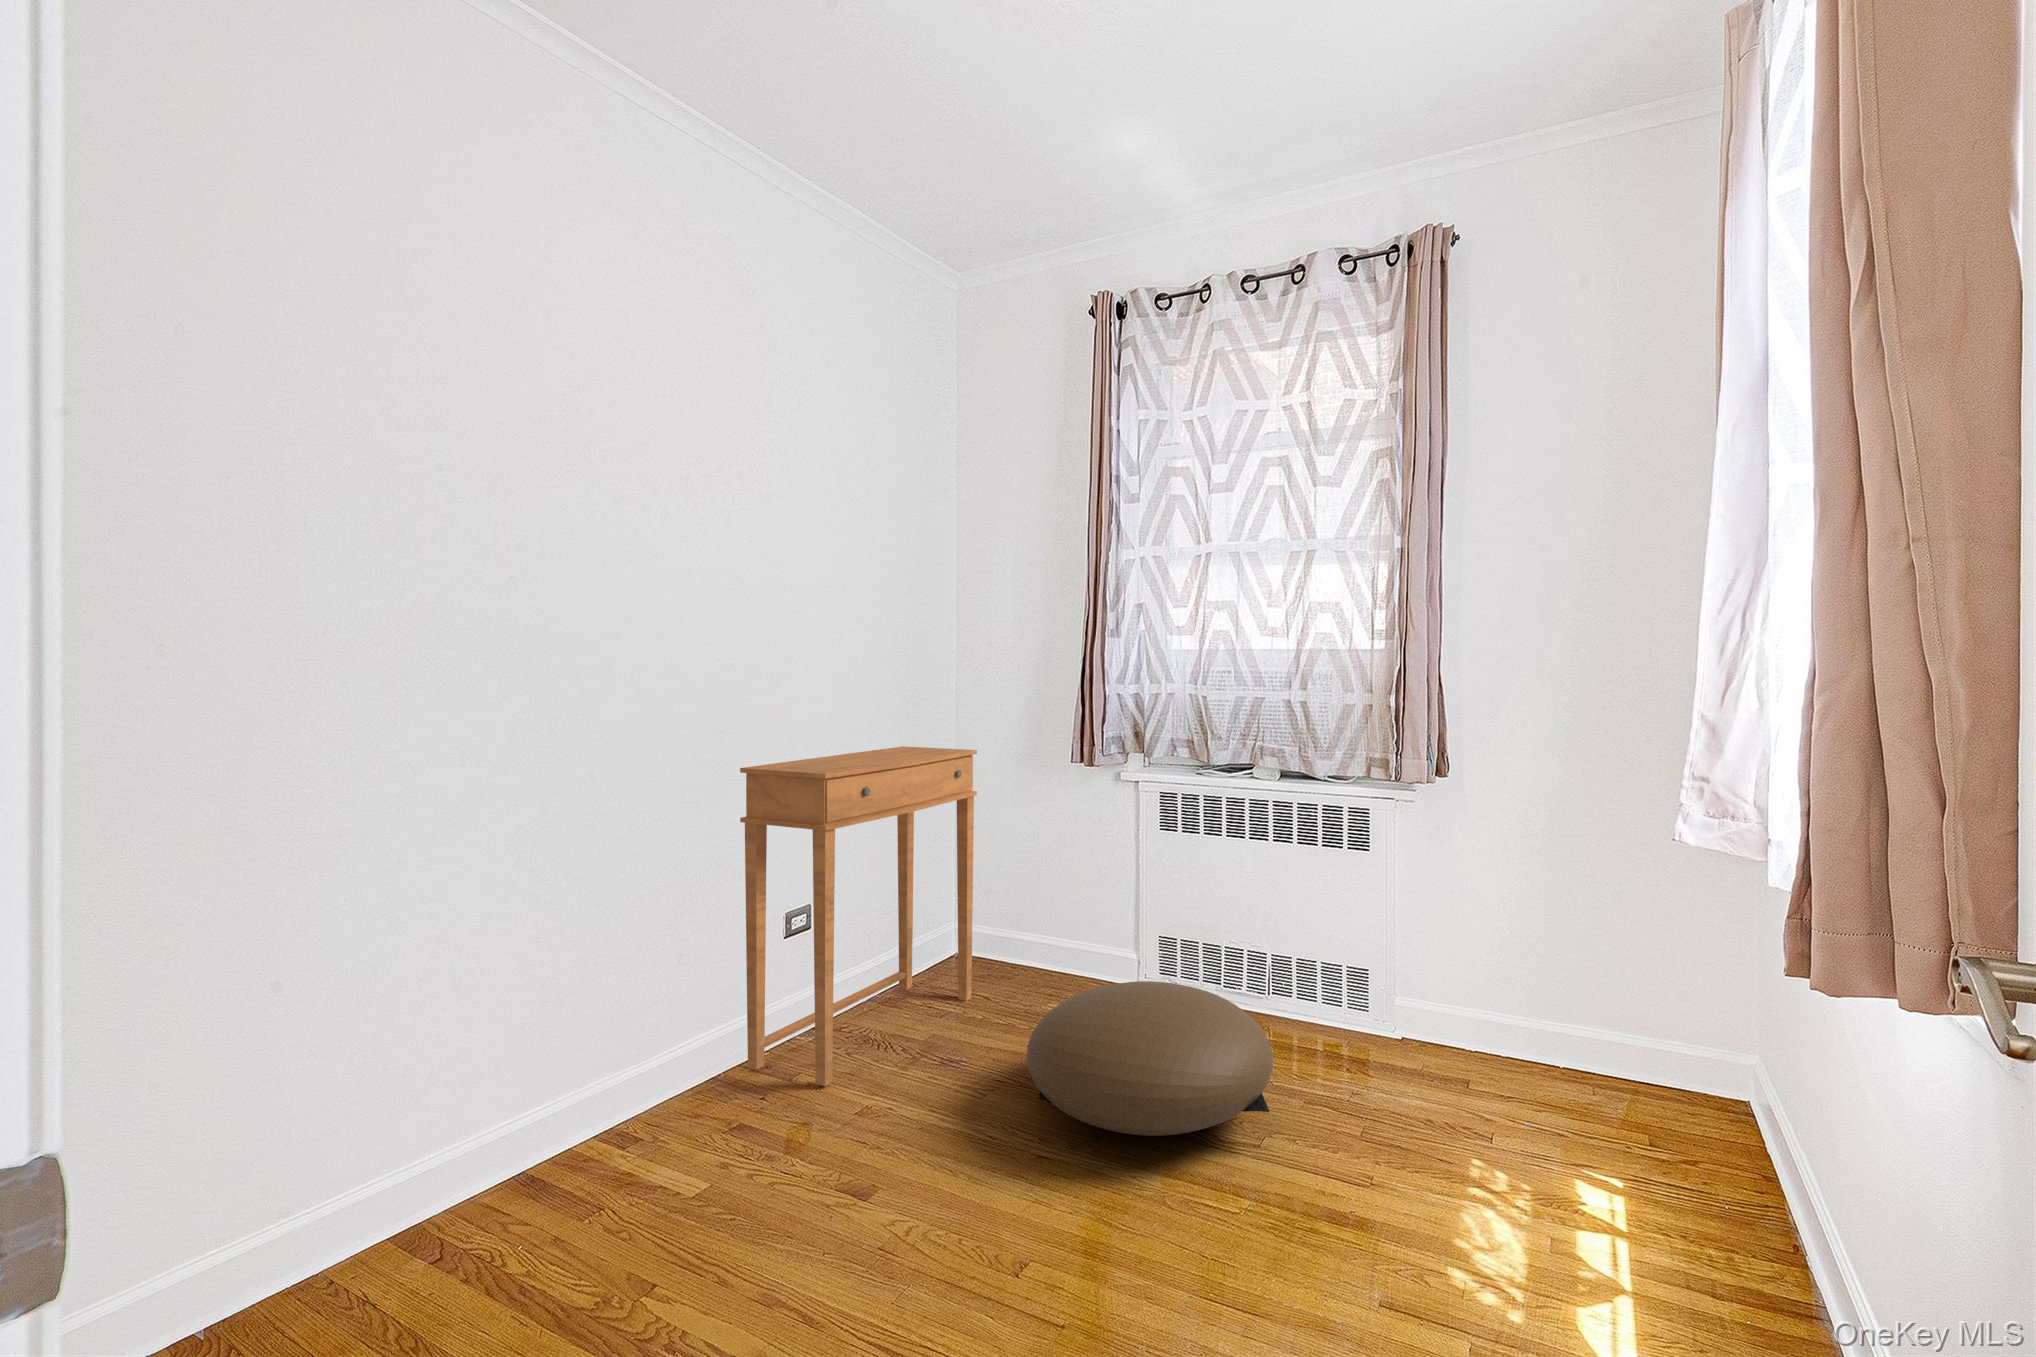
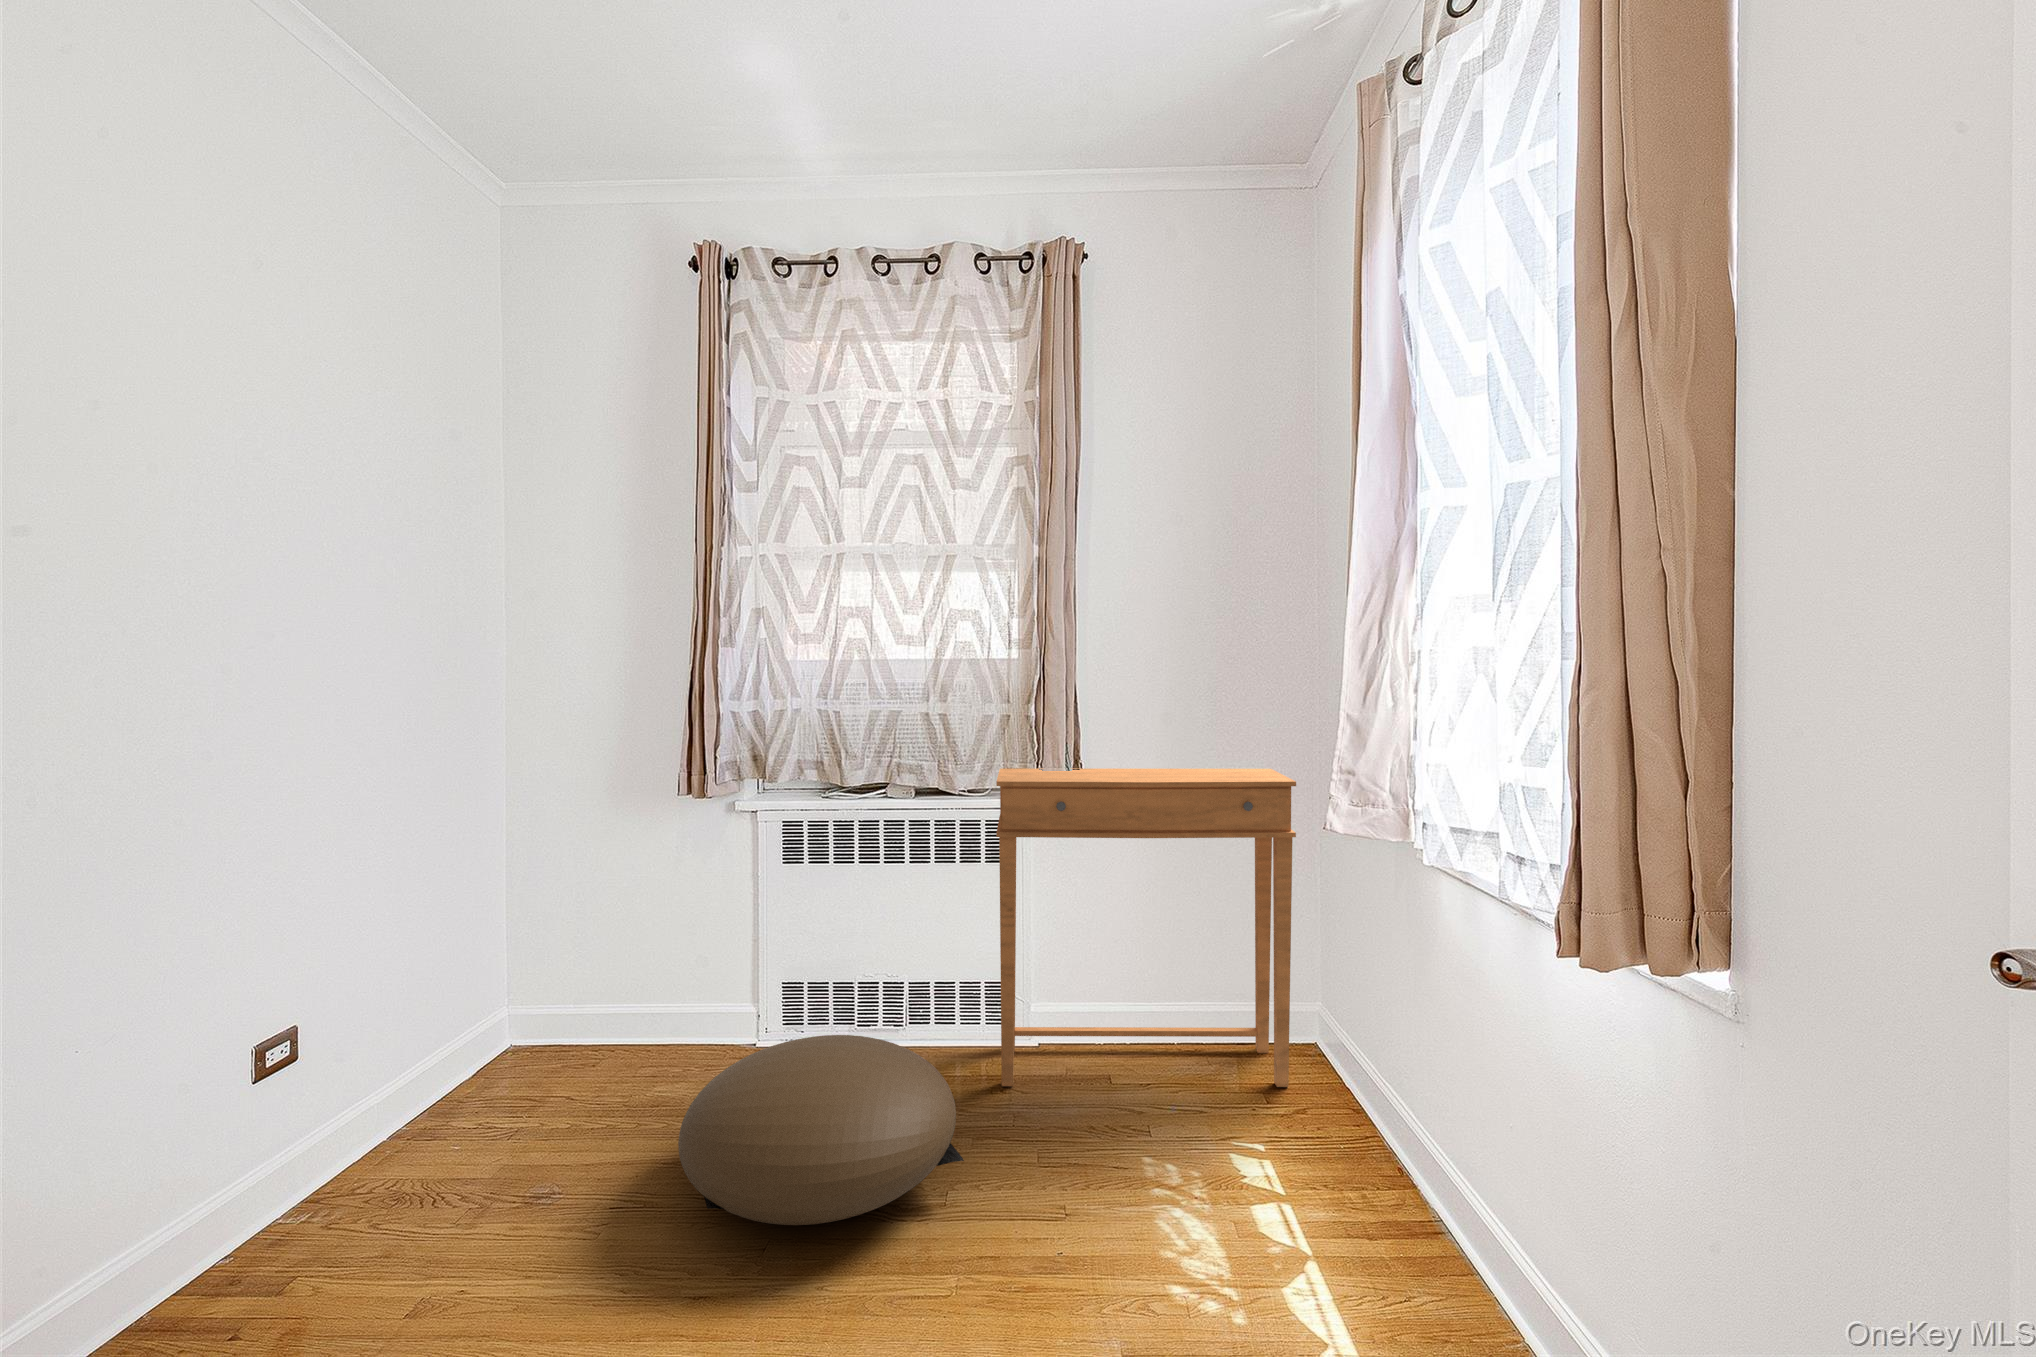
side table: present [740,746,977,1086] -> present [996,768,1296,1087]

